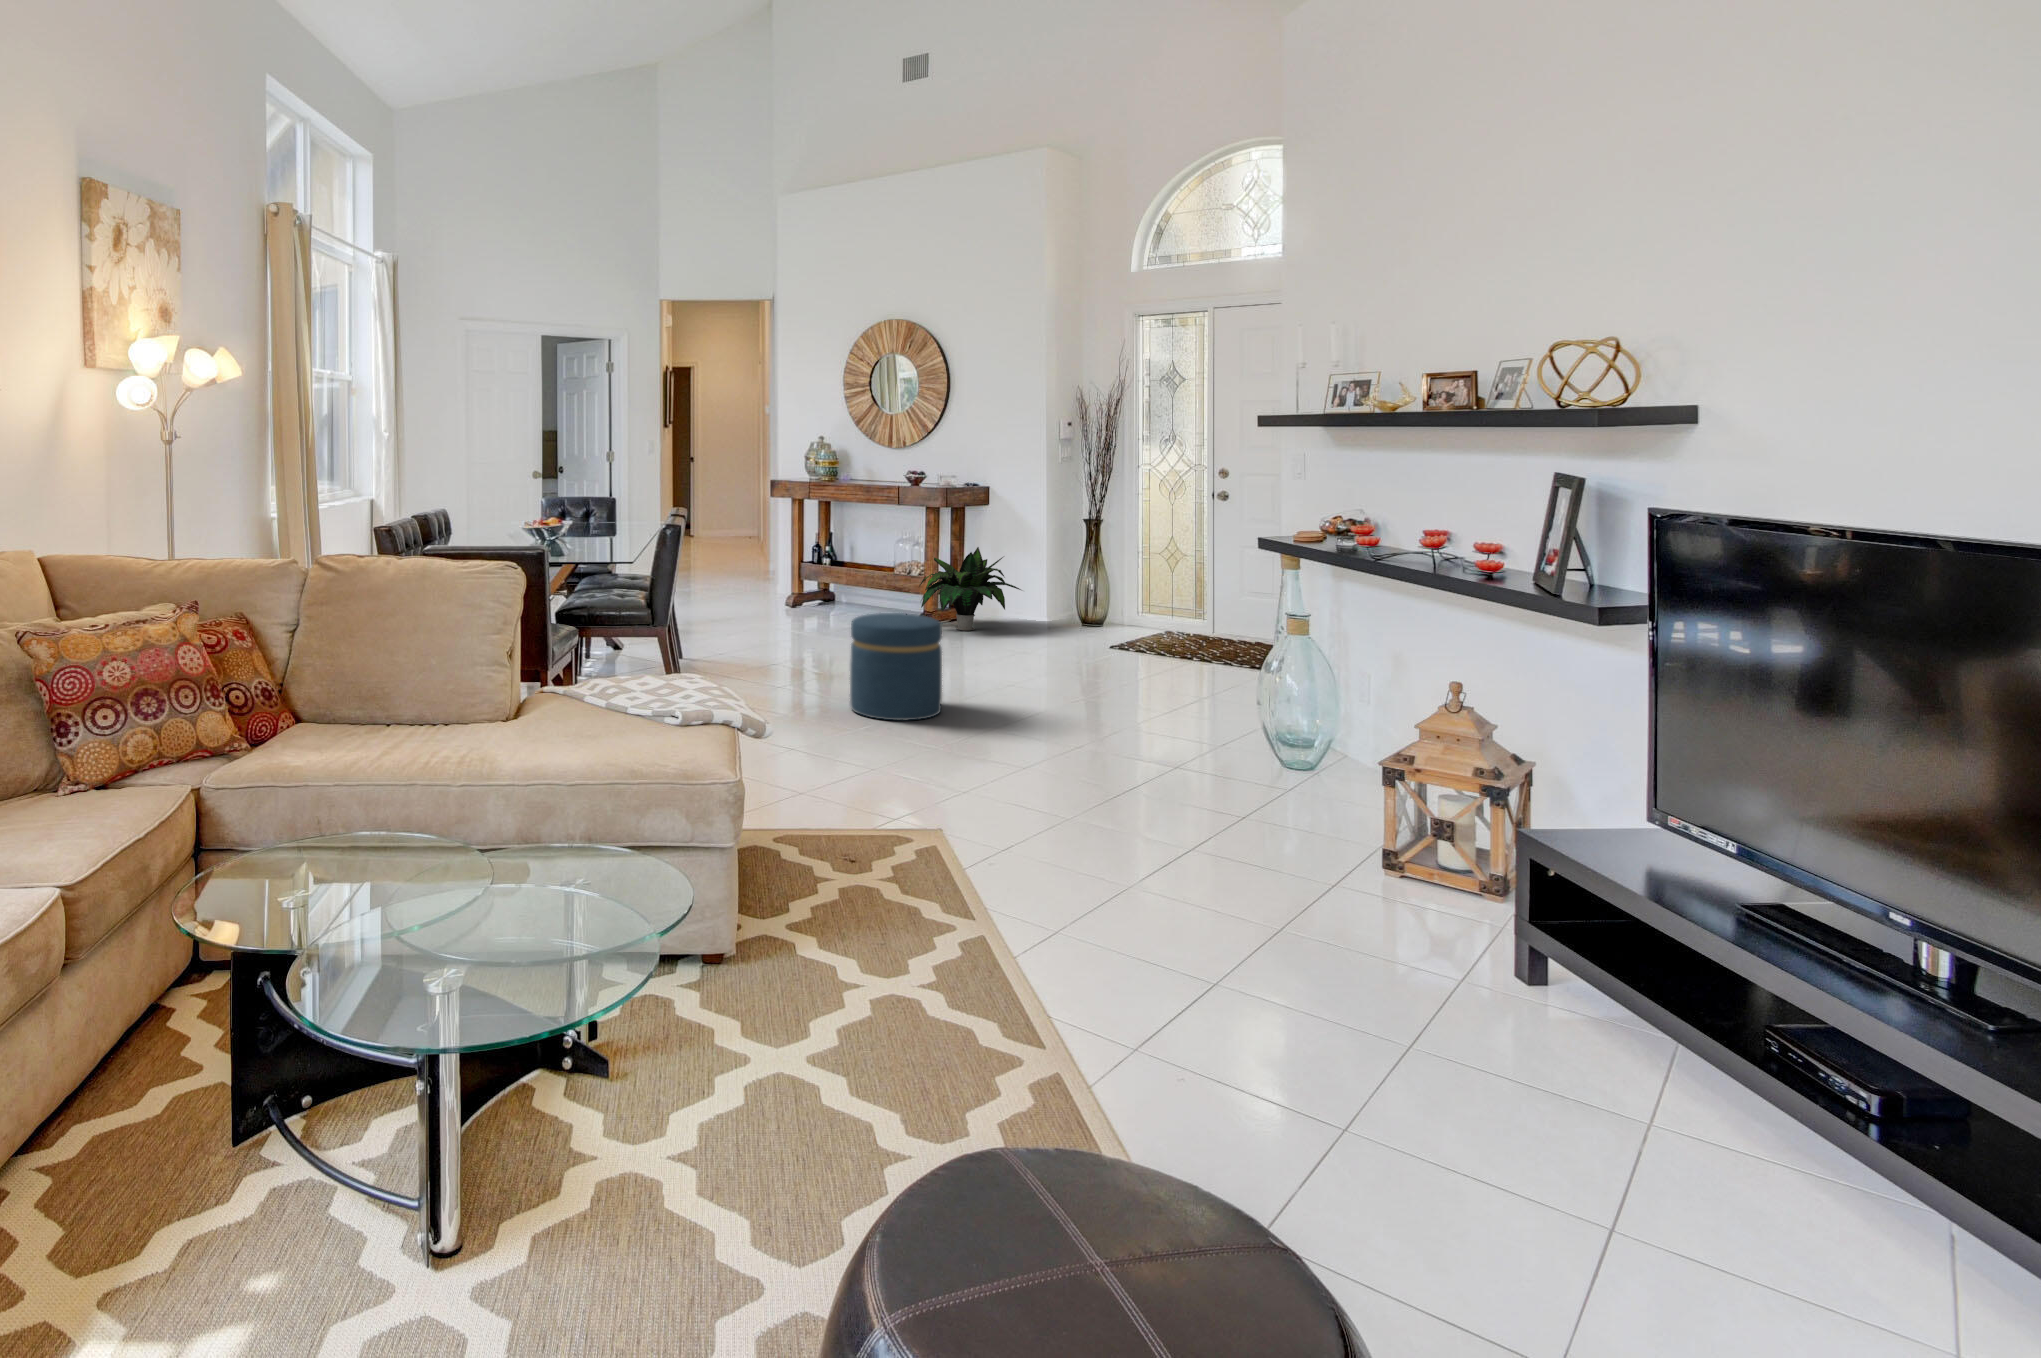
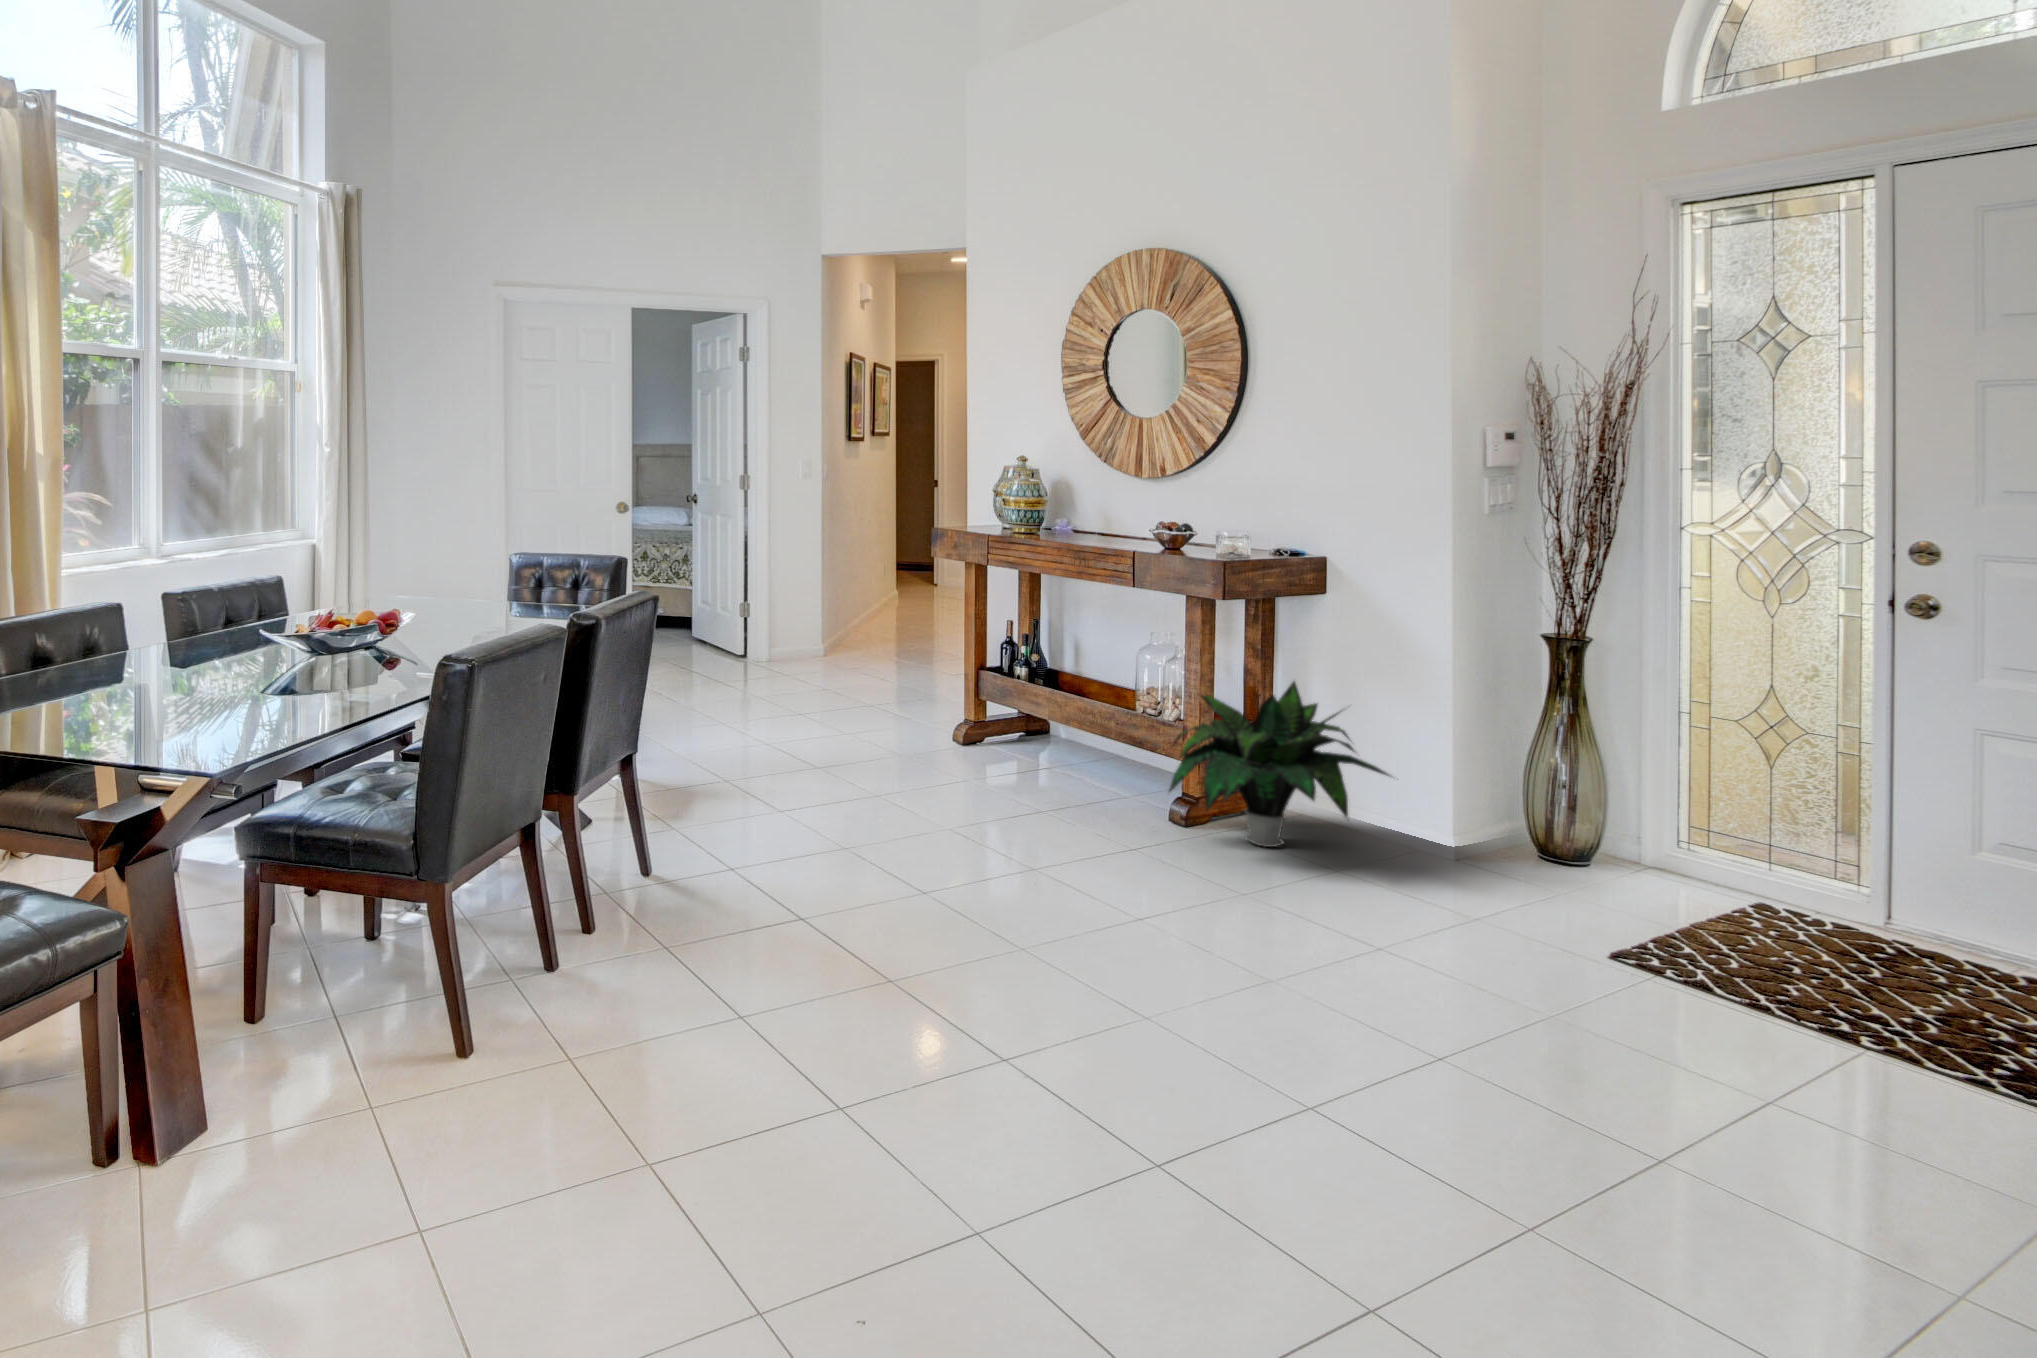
ottoman: present [850,613,942,721] -> none [840,896,1079,1238]

